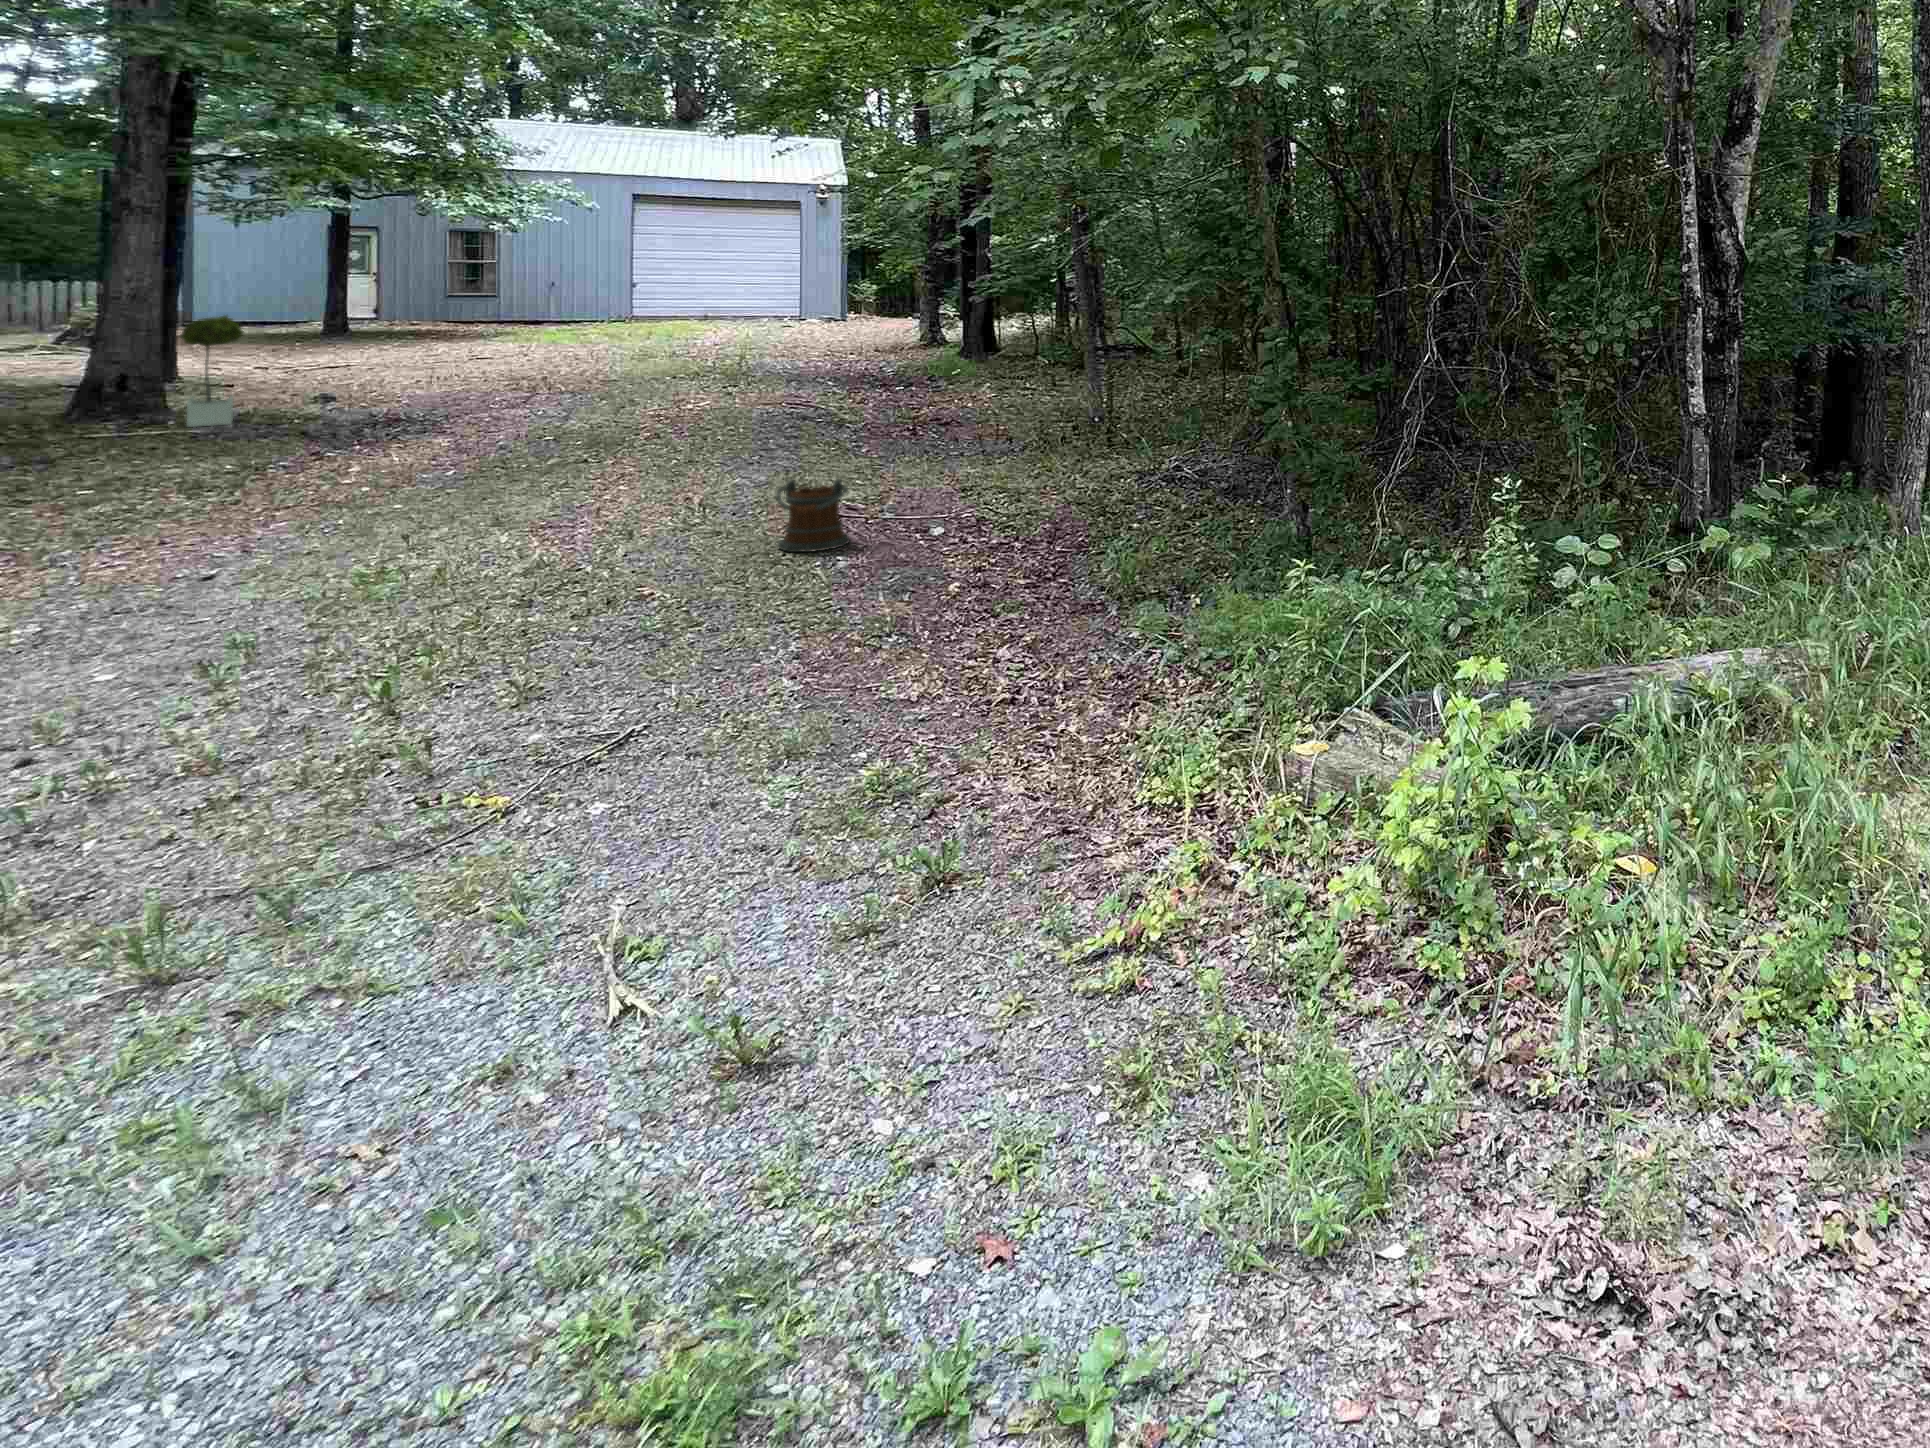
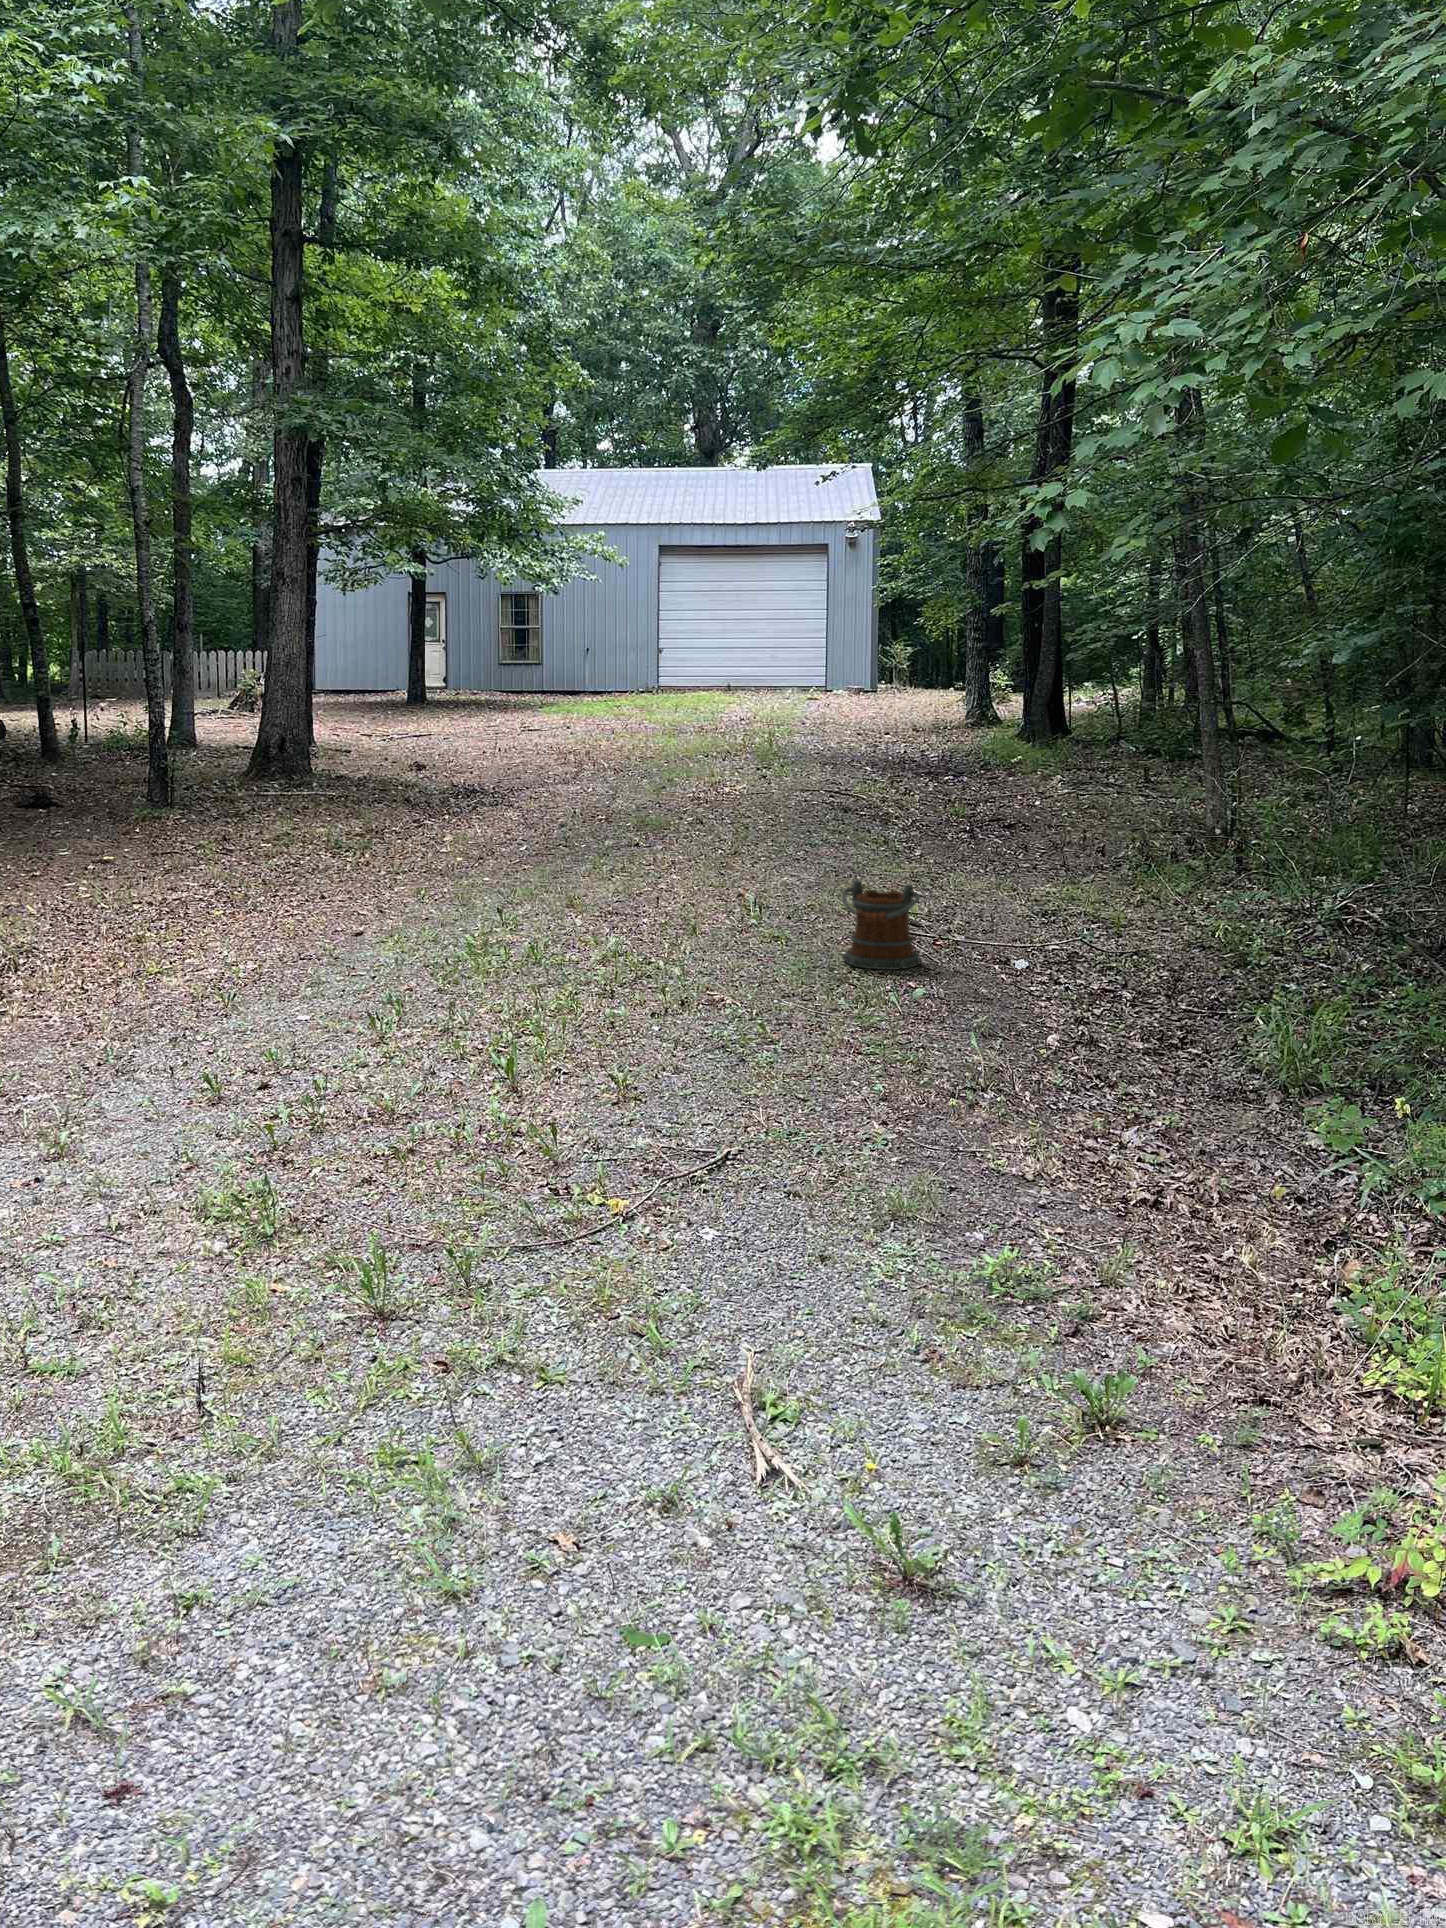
potted tree: present [179,315,244,427] -> none [323,678,368,786]

